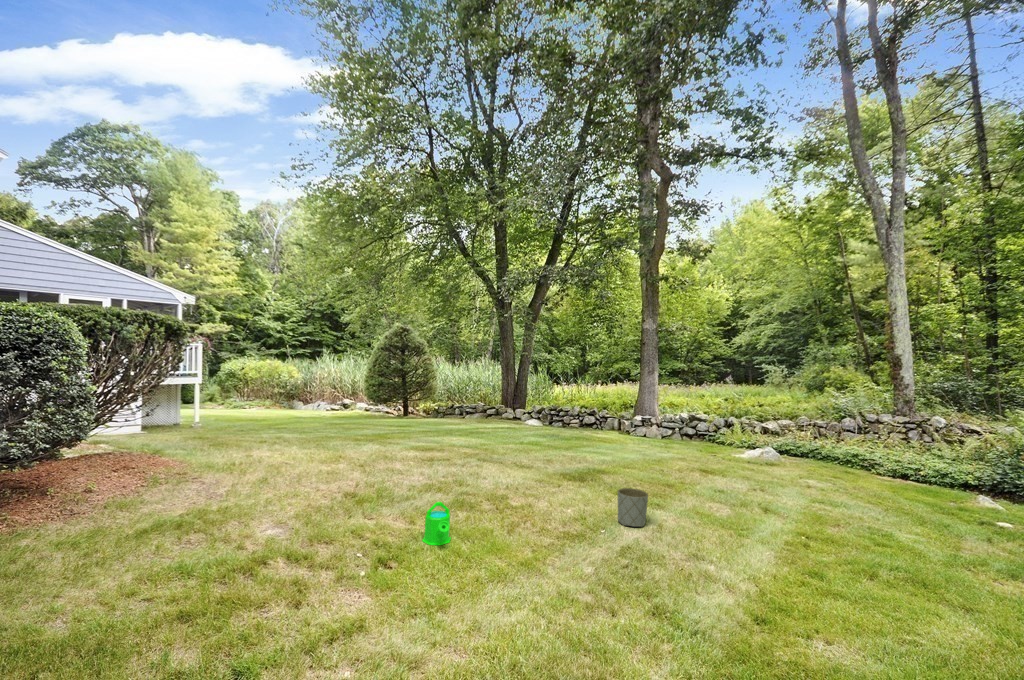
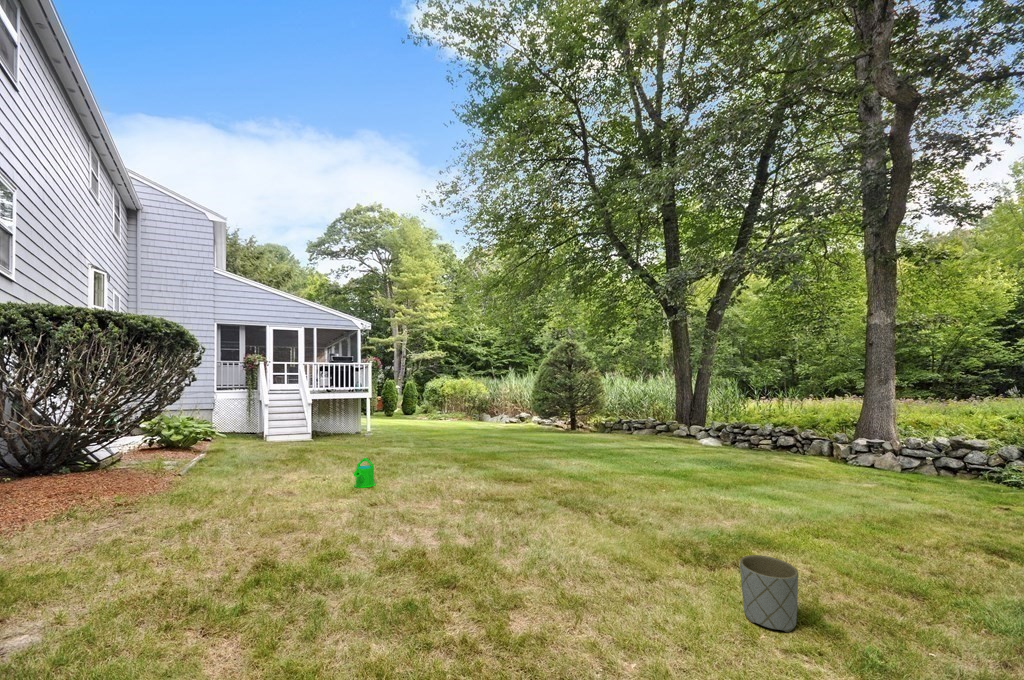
watering can: present [422,502,451,545] -> present [354,458,375,488]

